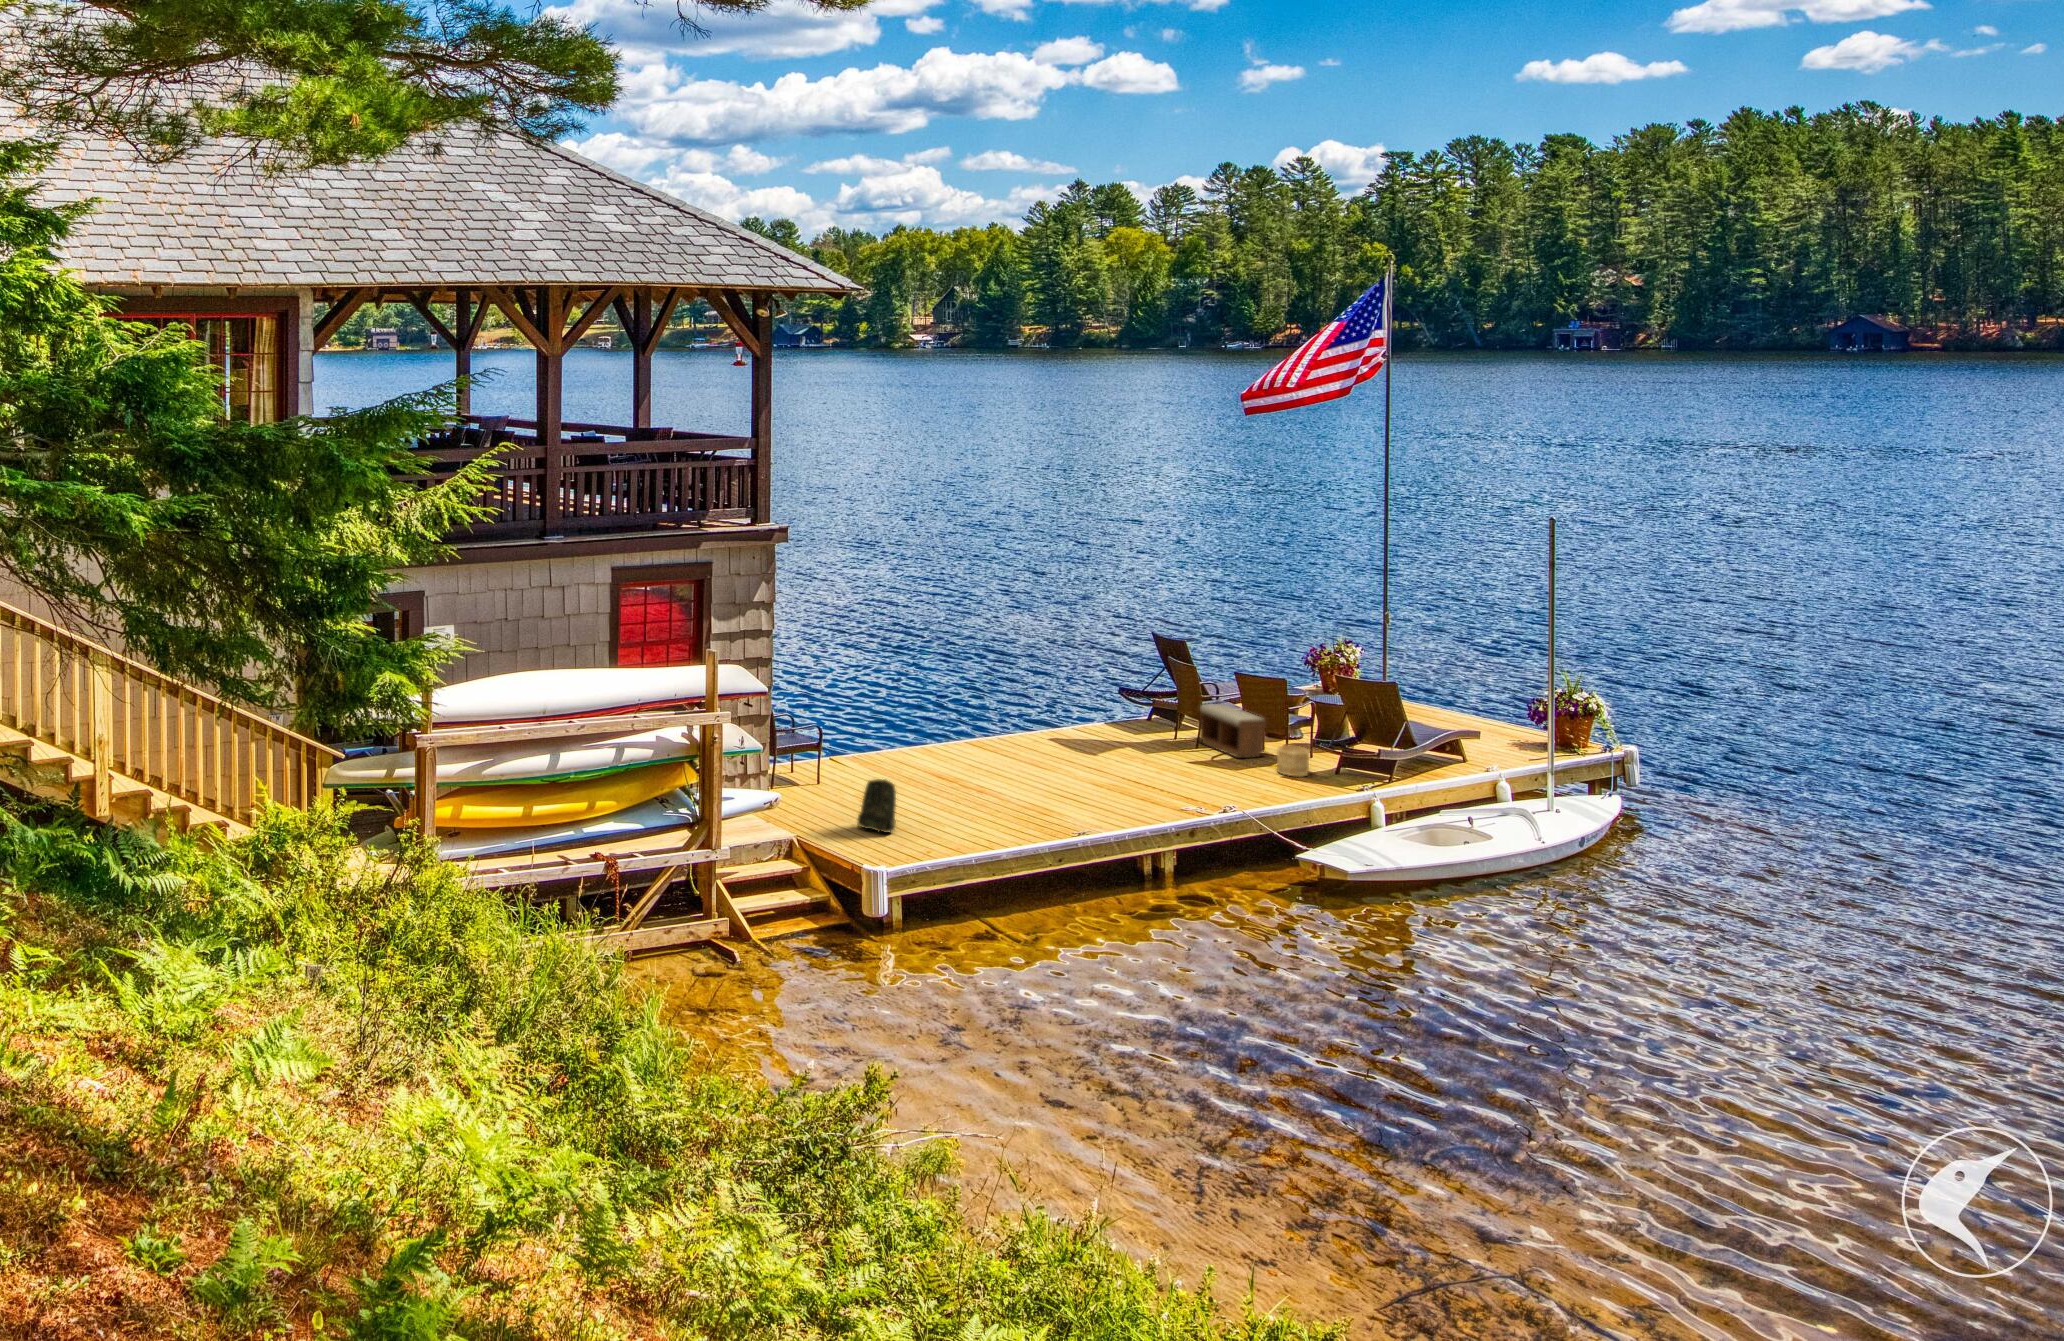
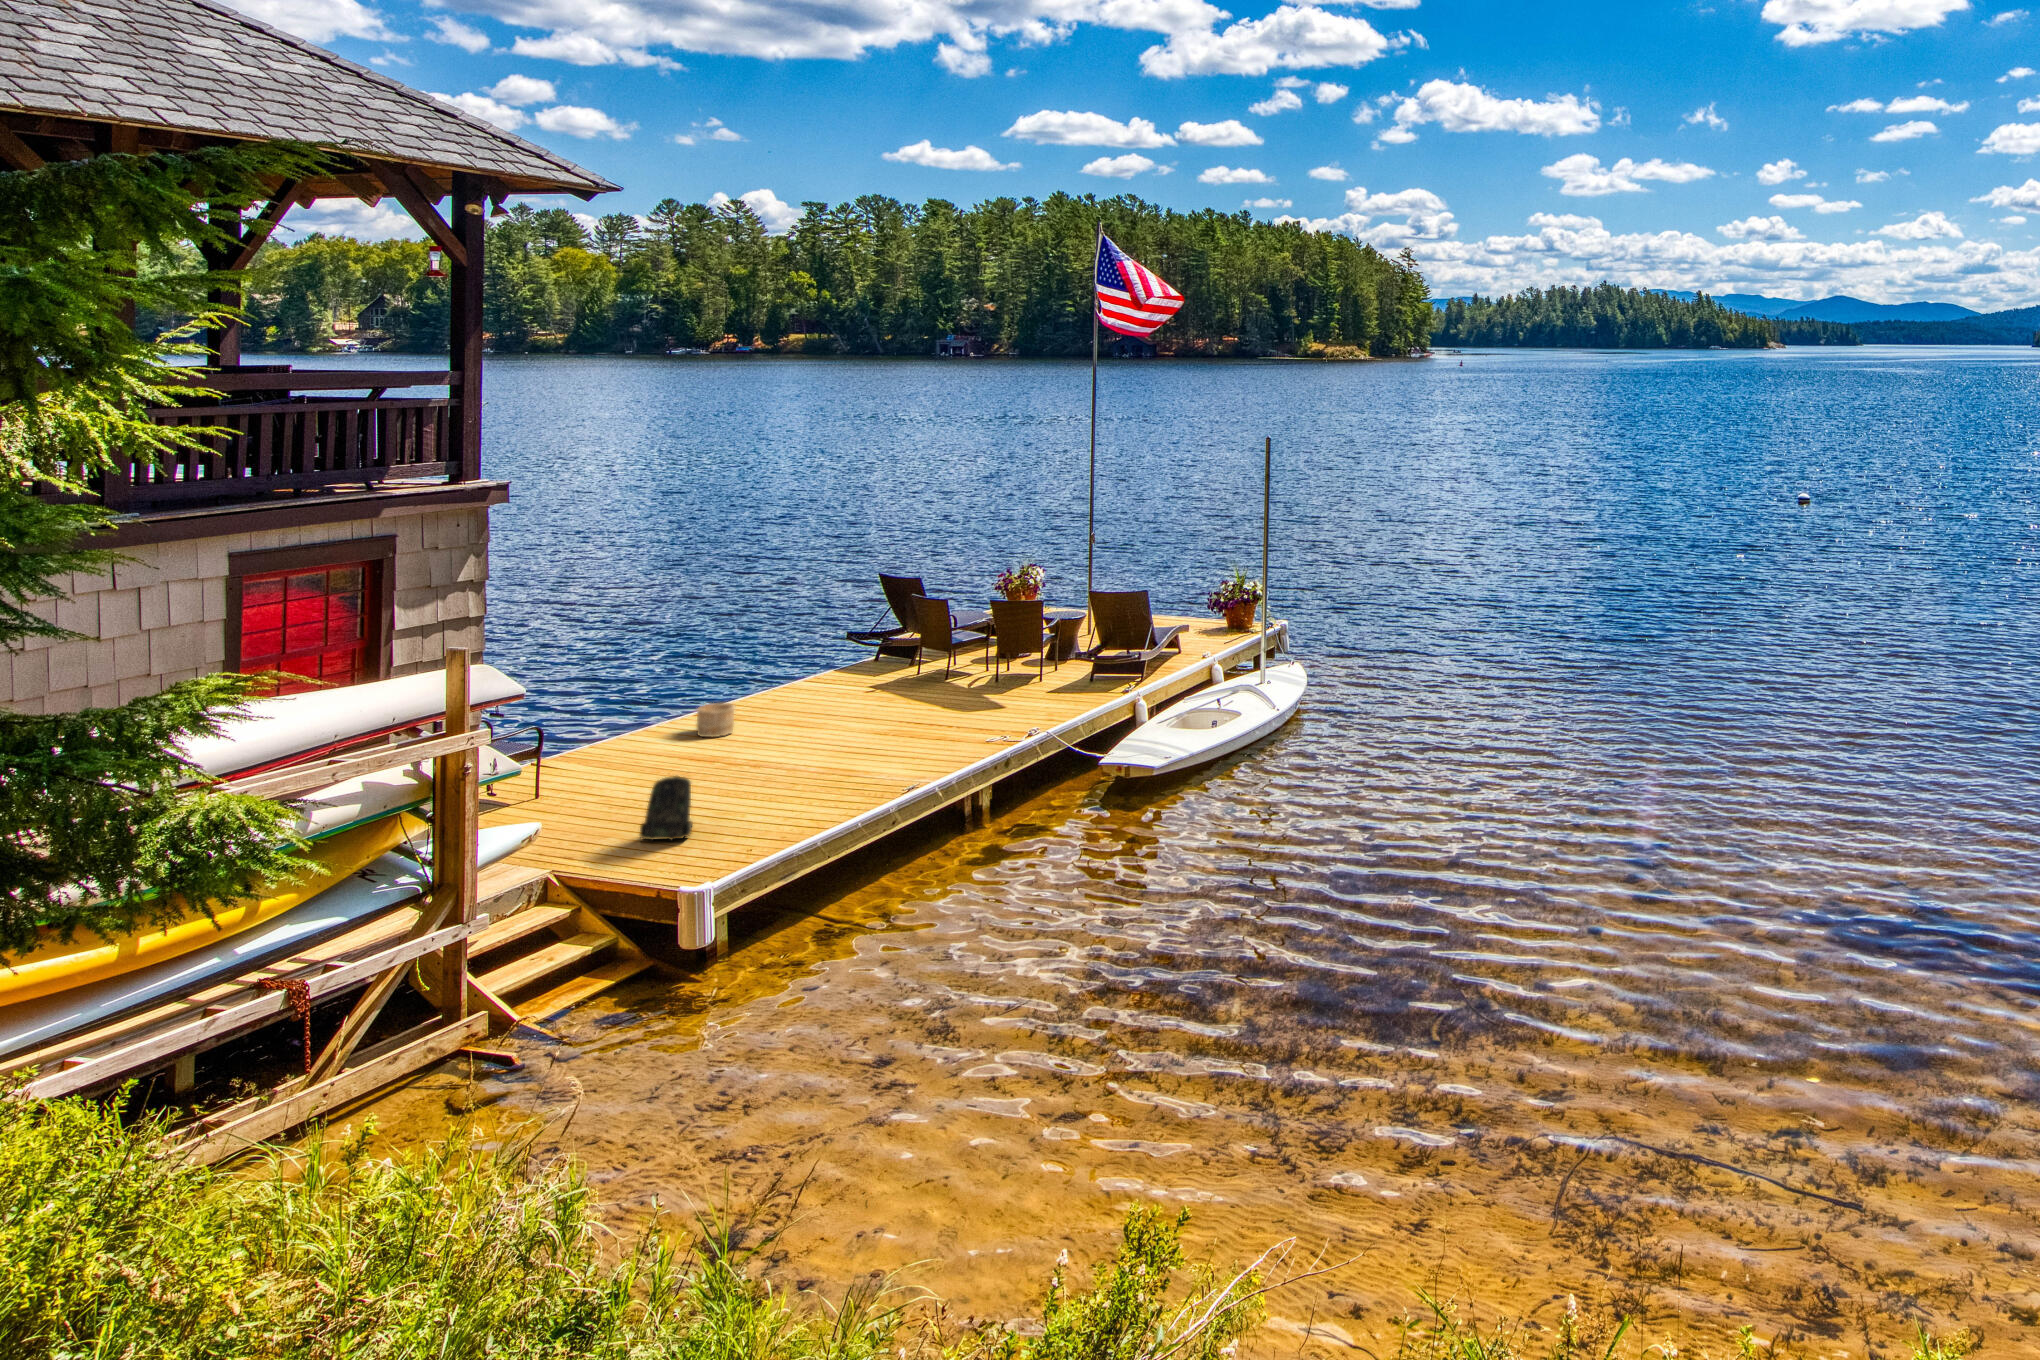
bench: present [1199,704,1266,758] -> none [964,632,1034,682]
wooden bucket: present [1277,746,1310,777] -> present [697,703,735,737]

